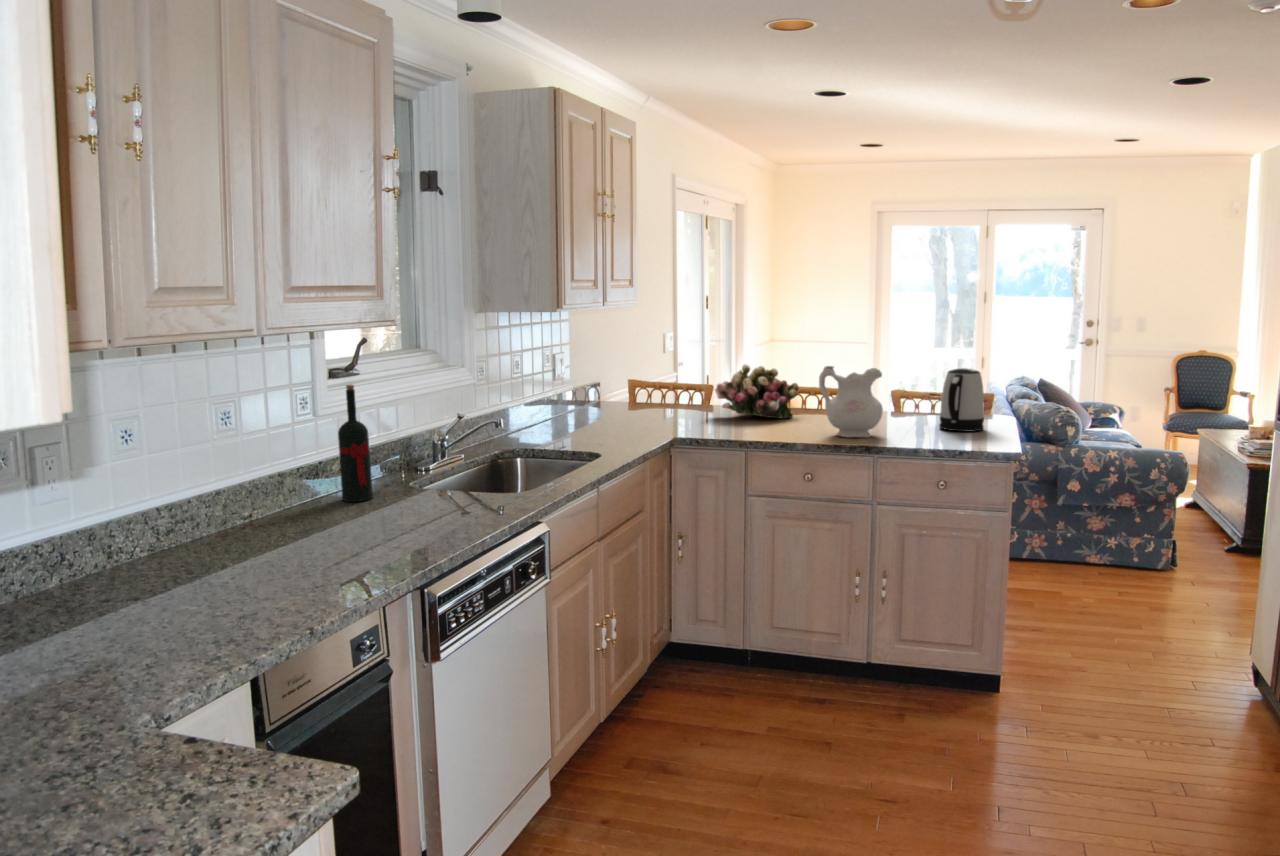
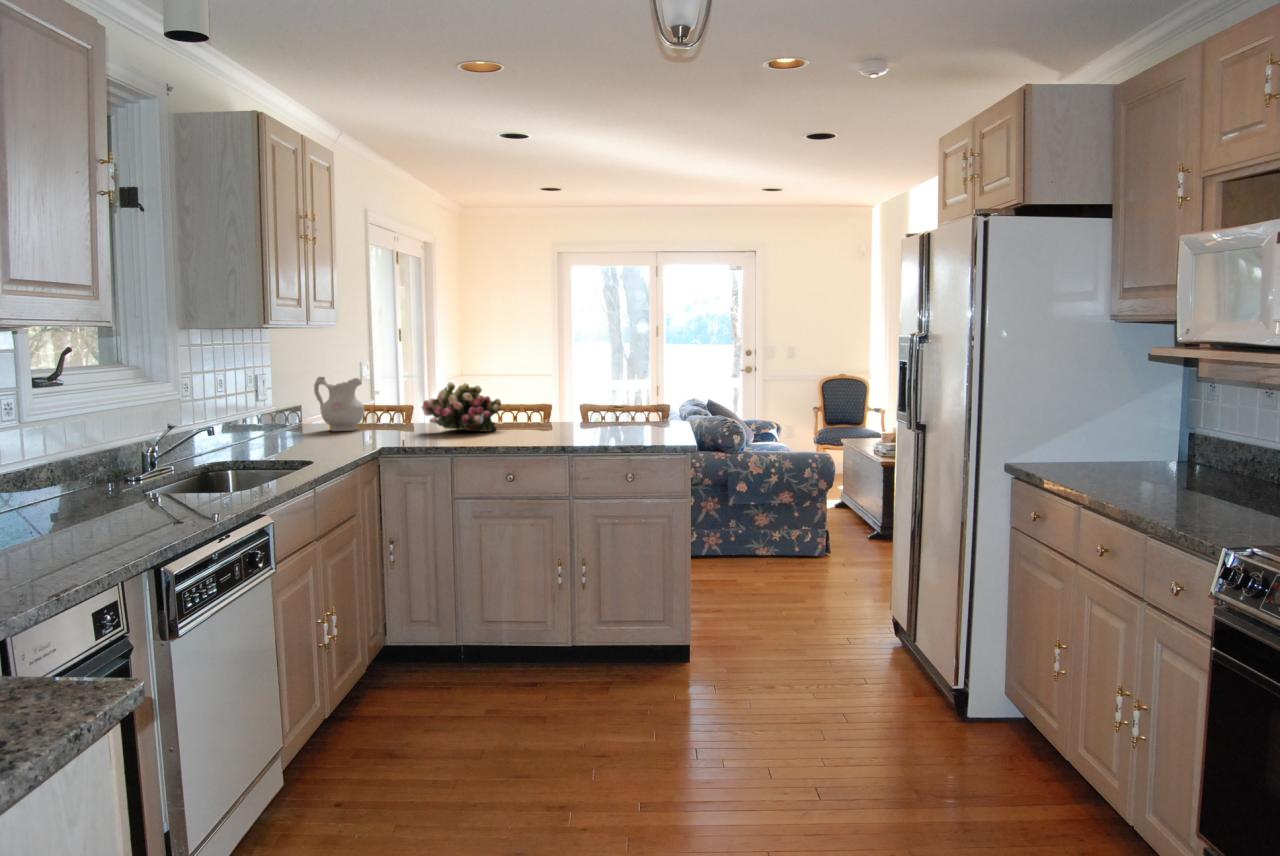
ceramic pitcher: present [819,366,883,438] -> present [314,377,365,431]
kettle: present [939,368,984,432] -> none [623,381,659,435]
wine bottle: present [338,385,373,502] -> none [40,396,80,513]

